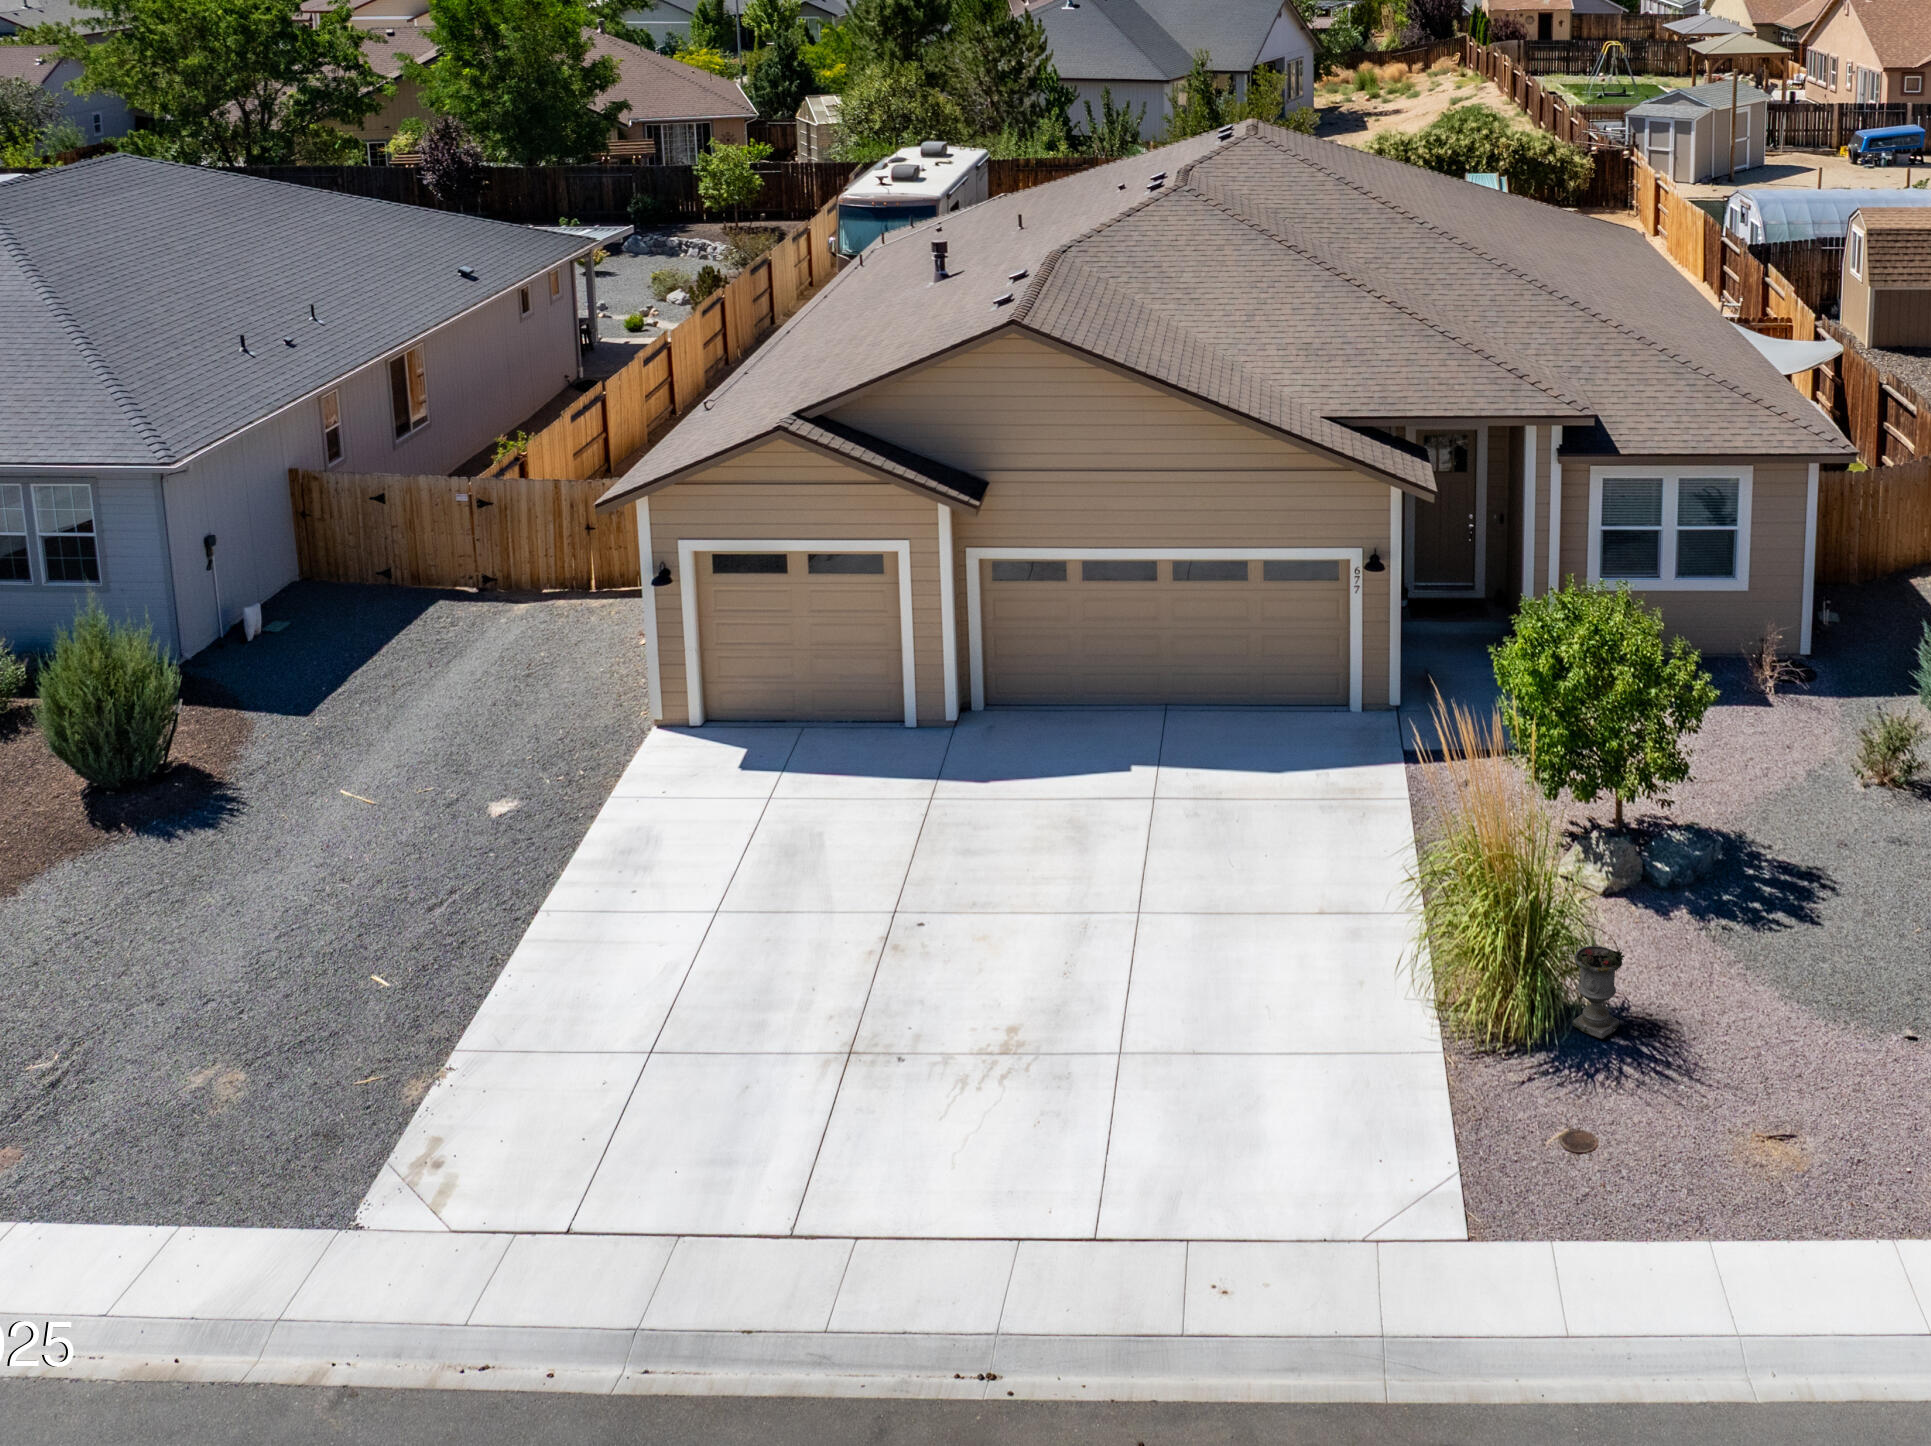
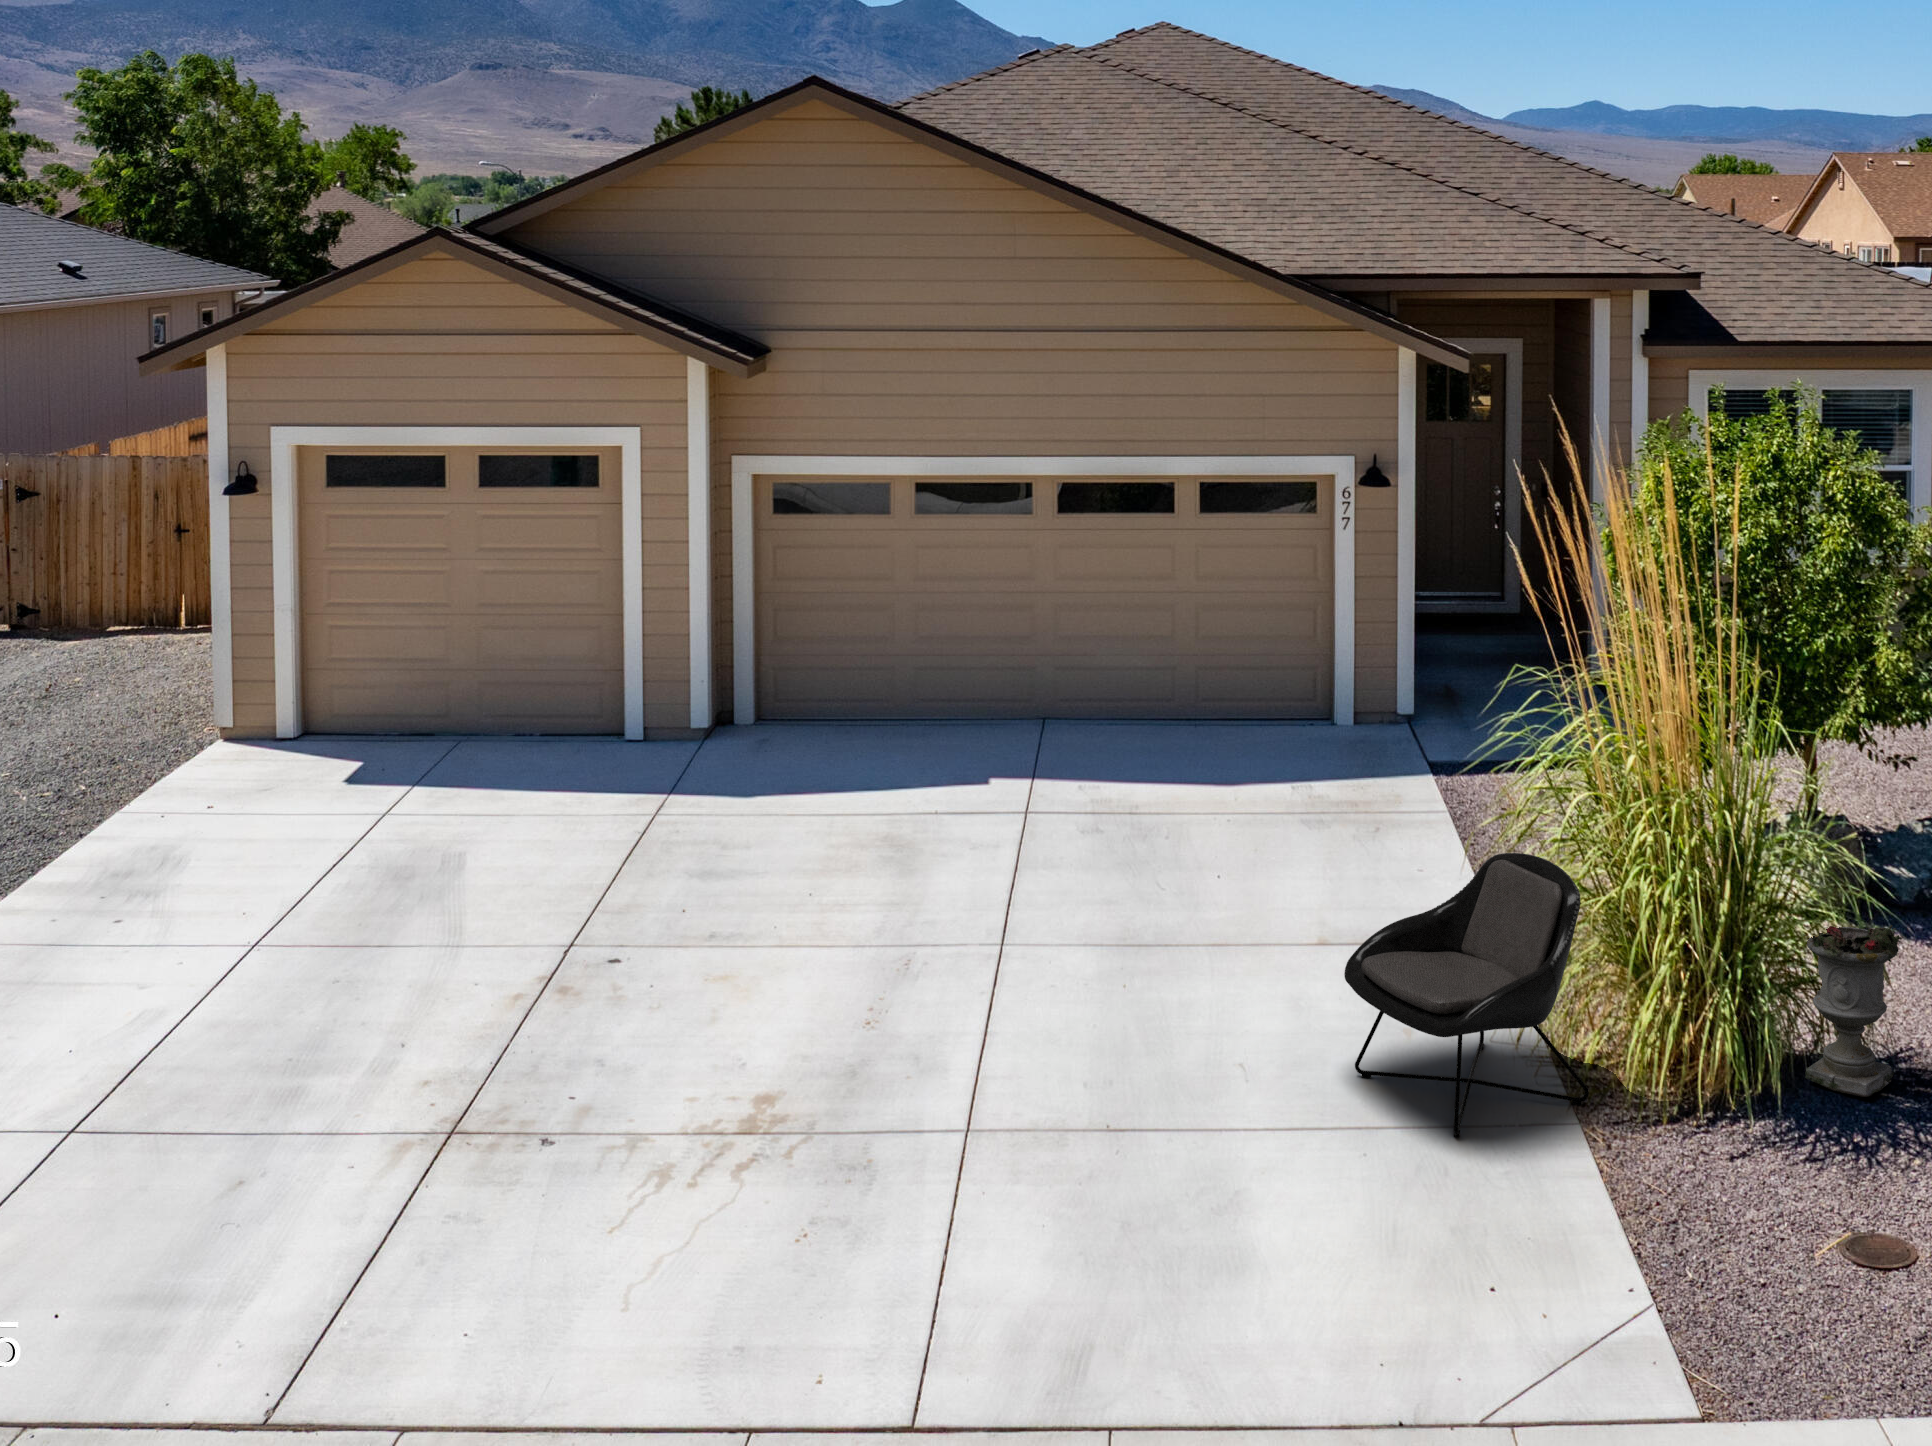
lounge chair: none [1326,902,1454,1062] -> present [1344,853,1589,1137]

